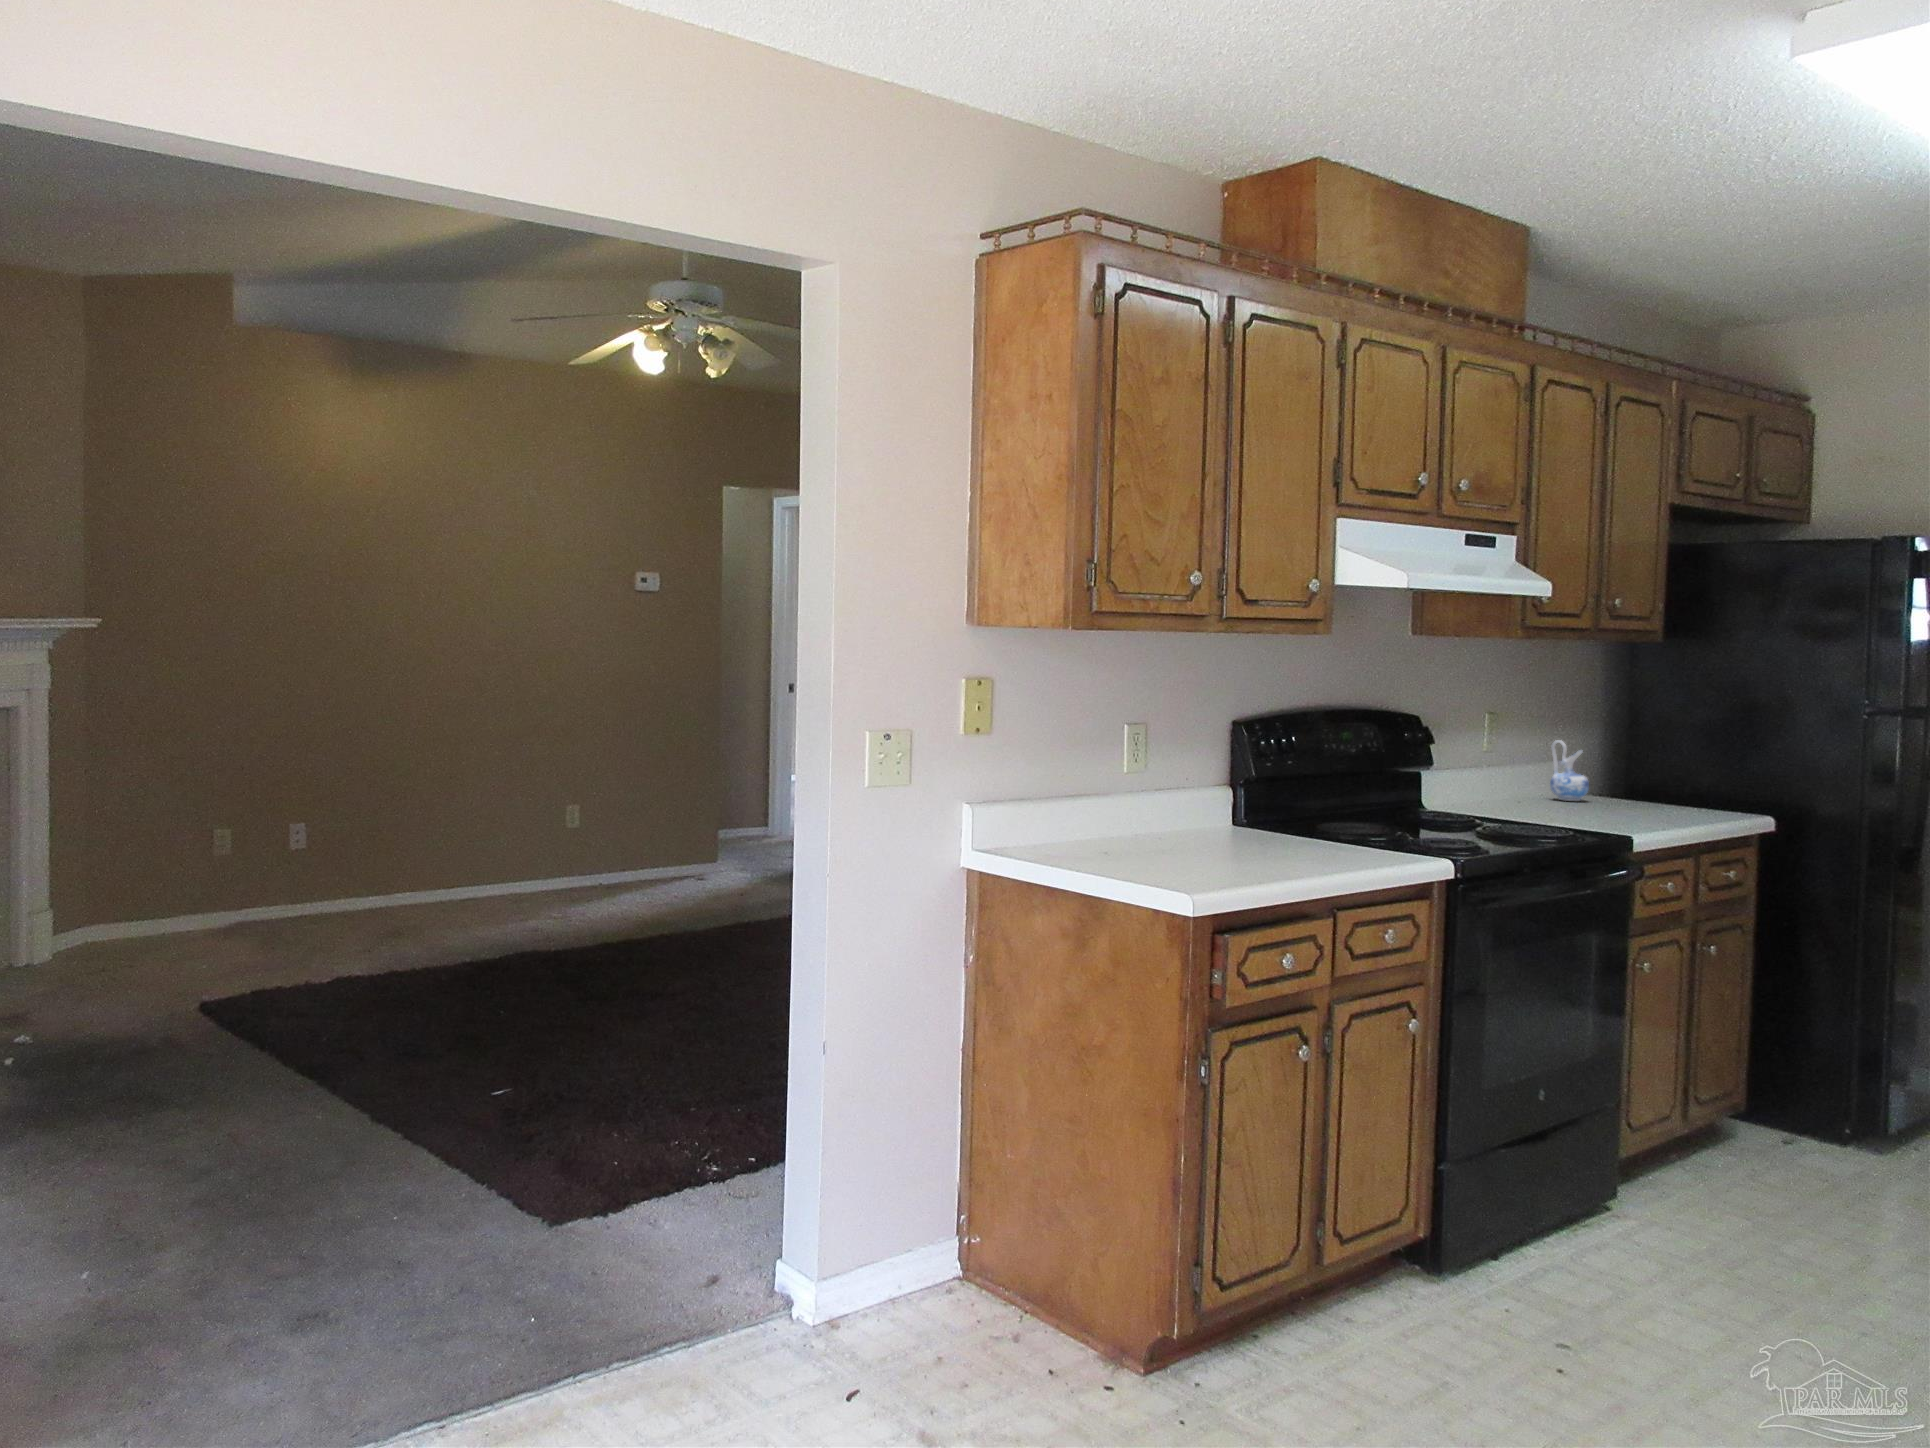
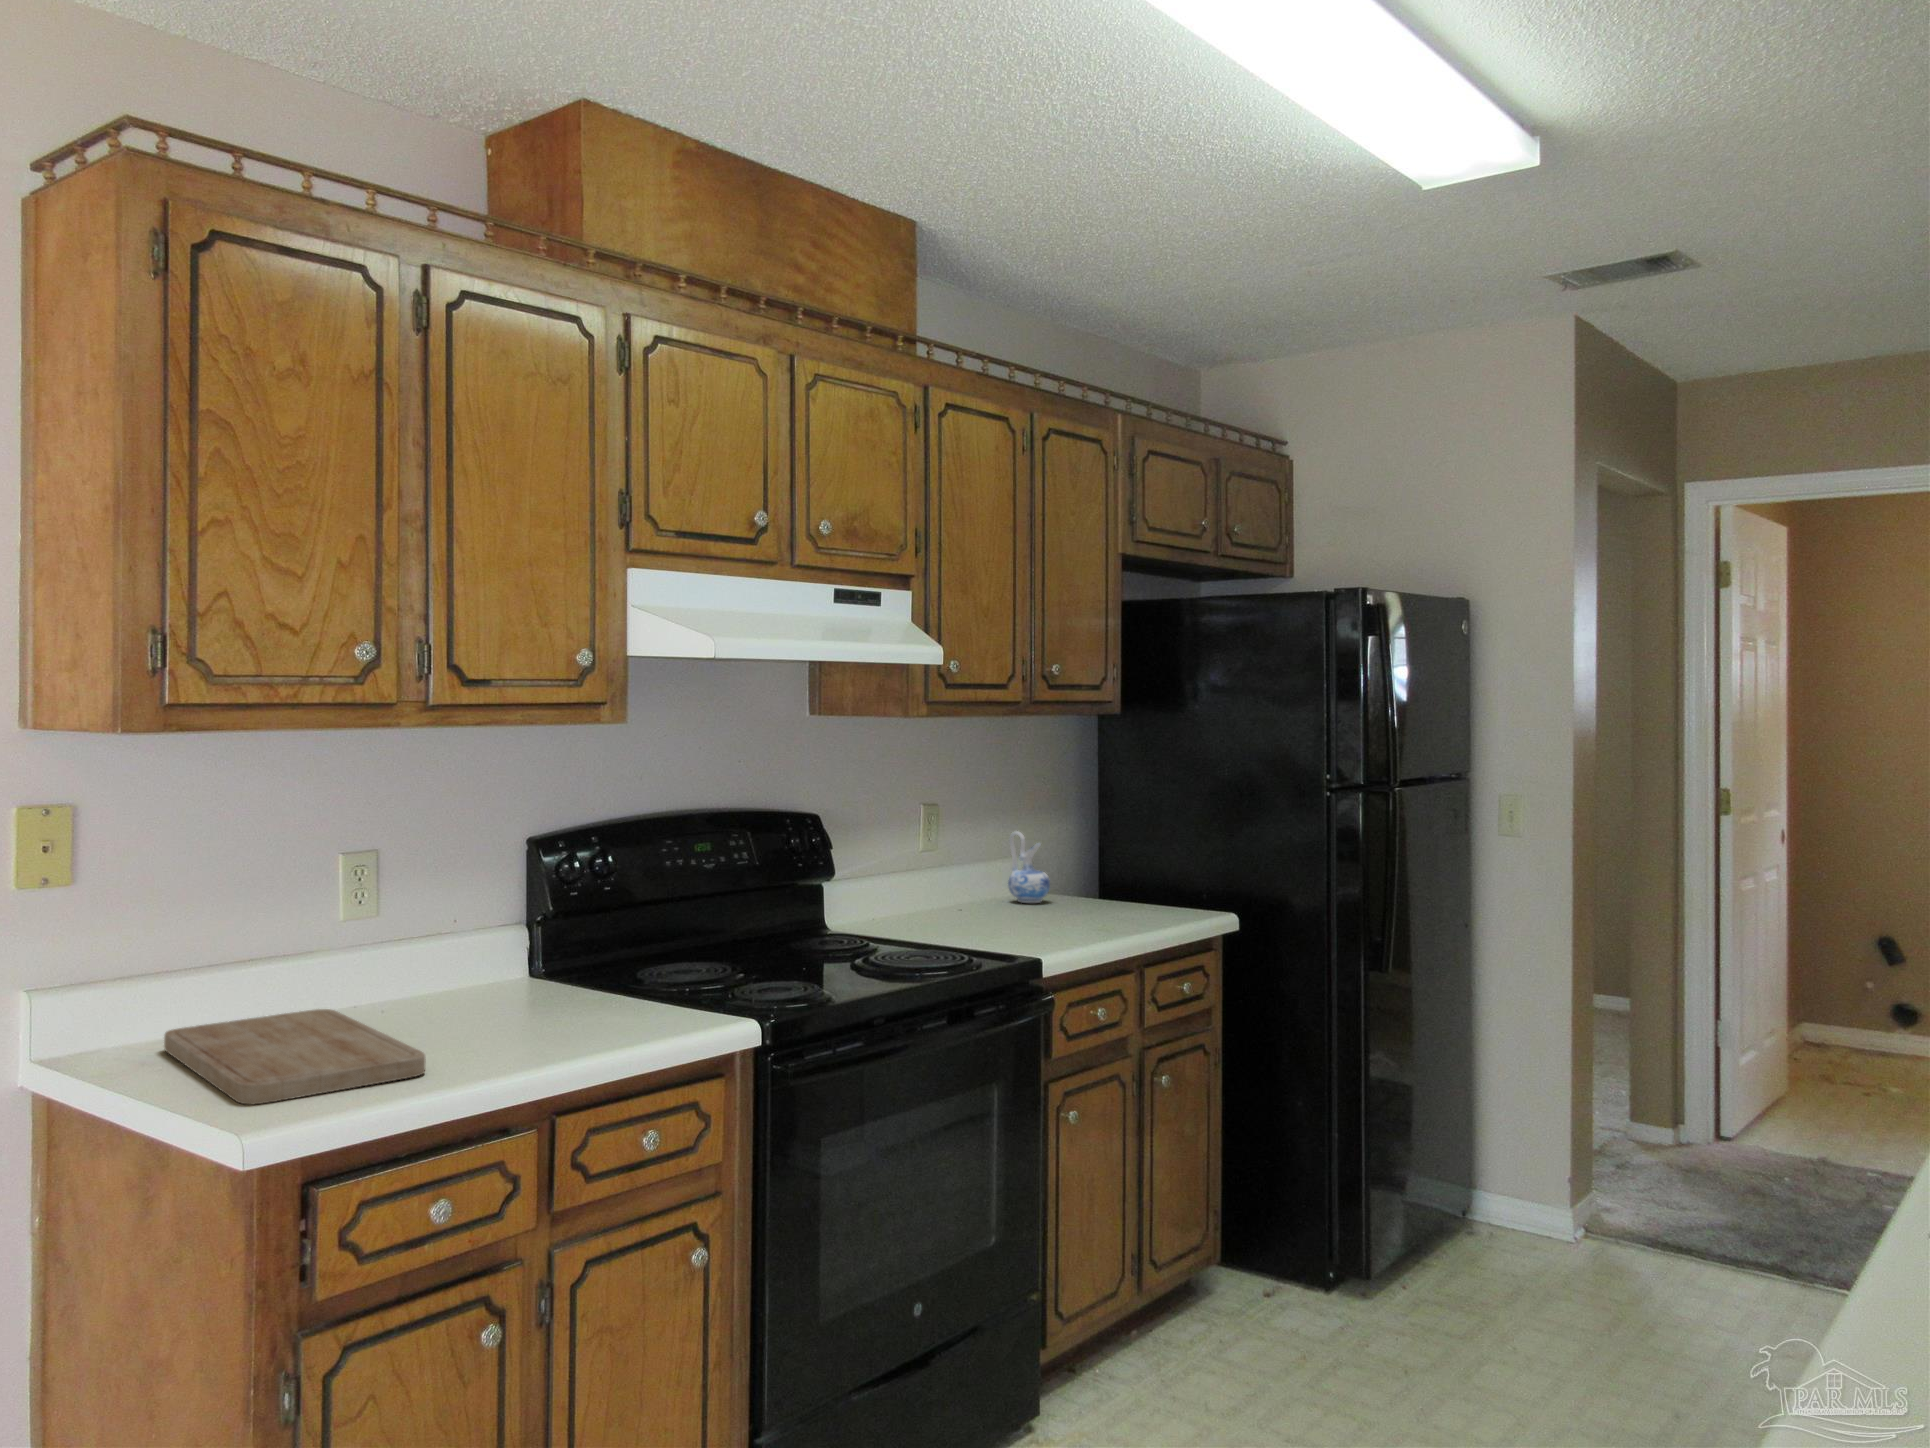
cutting board: none [1046,832,1254,880] -> present [164,1009,426,1105]

